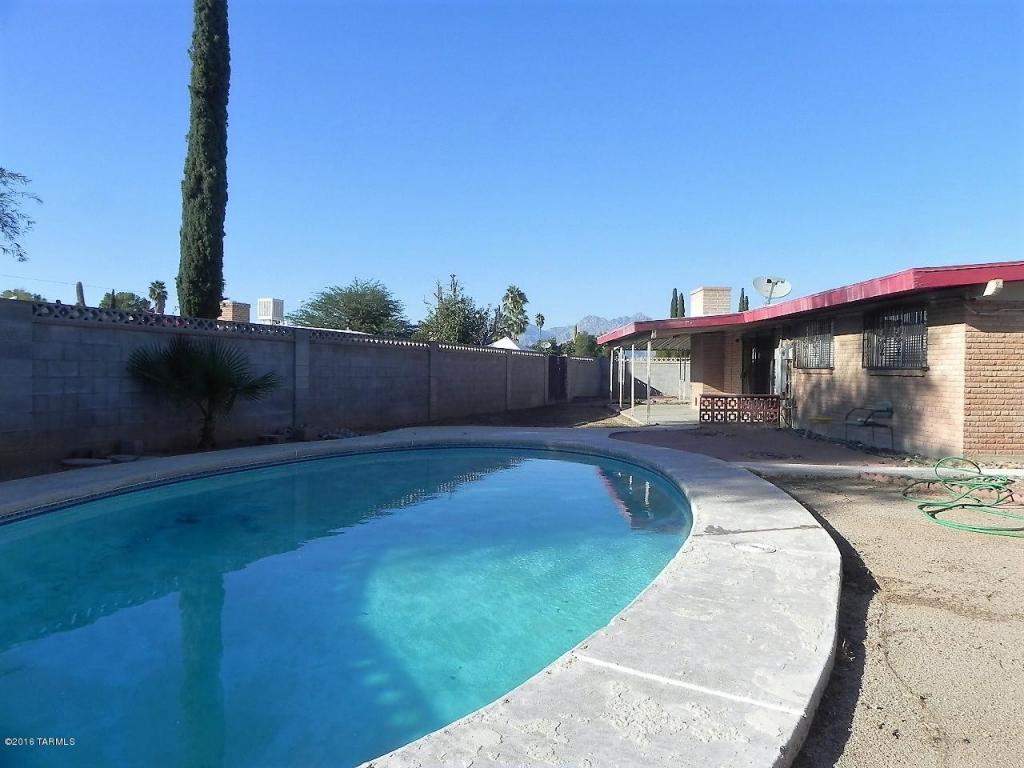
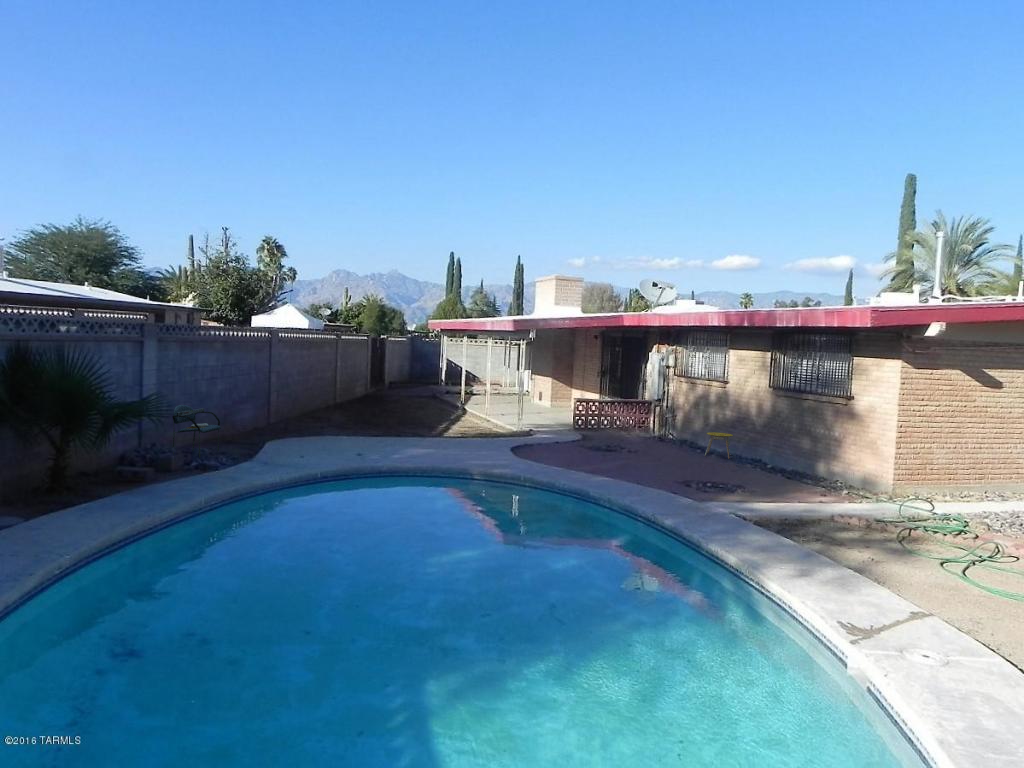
chair: present [844,401,894,453] -> present [172,405,221,458]

